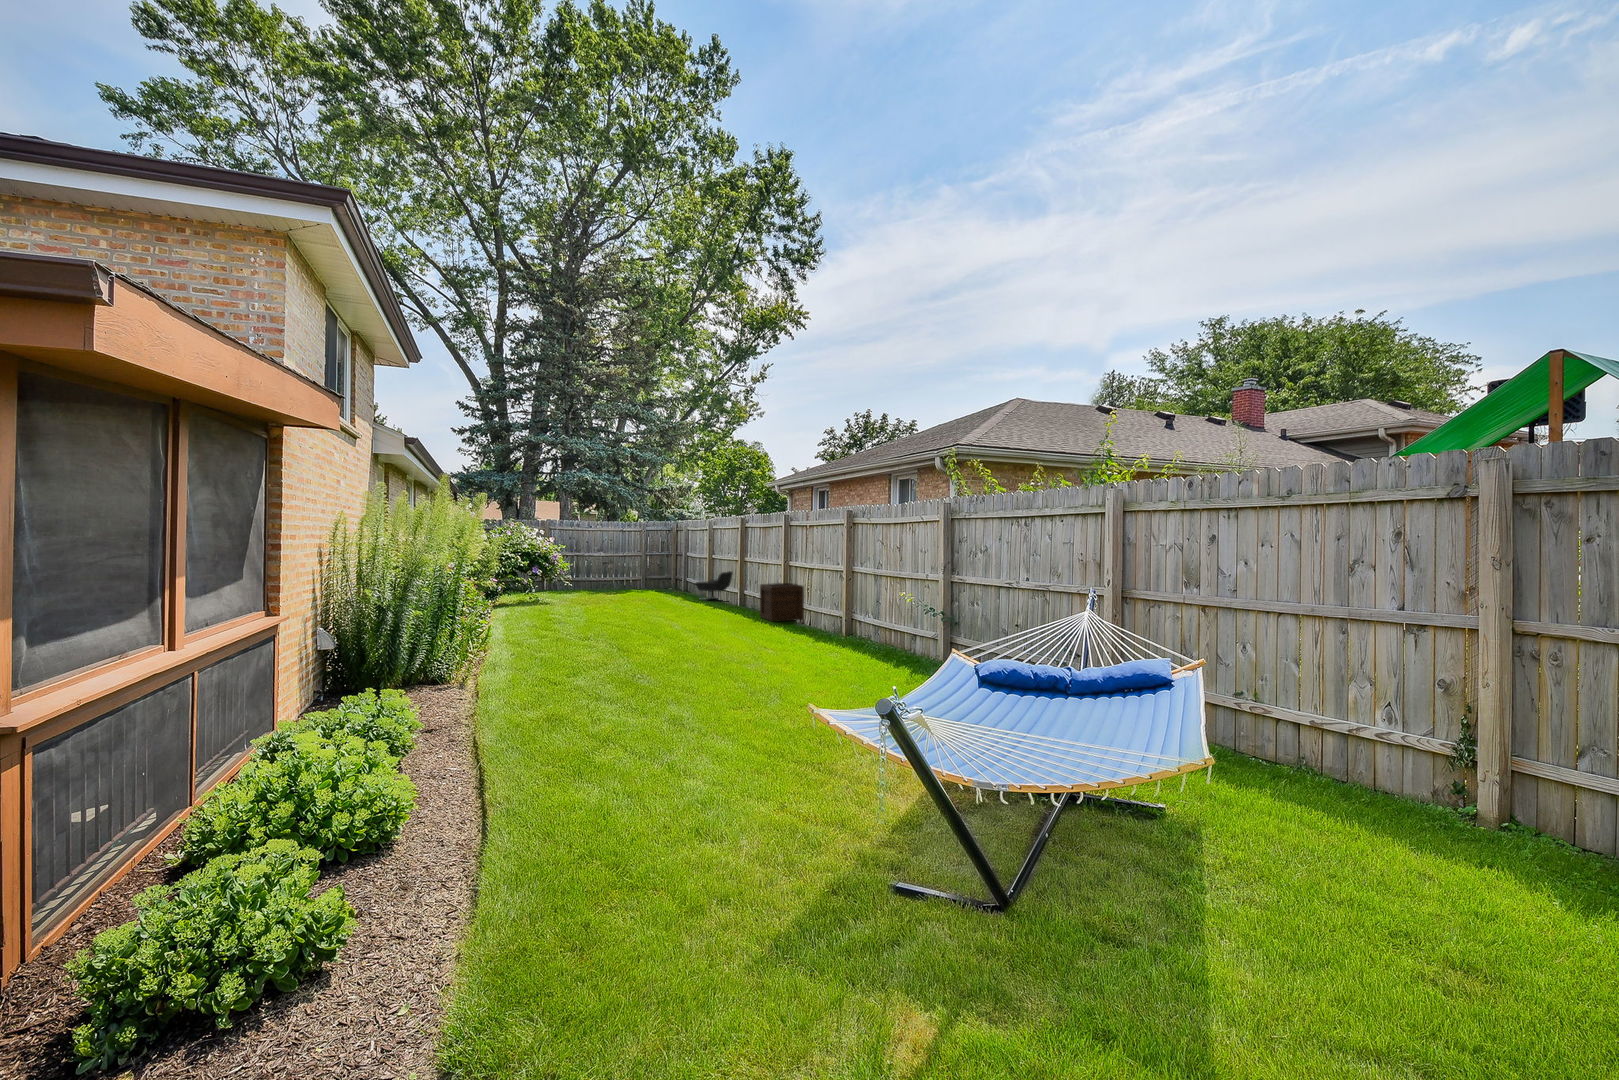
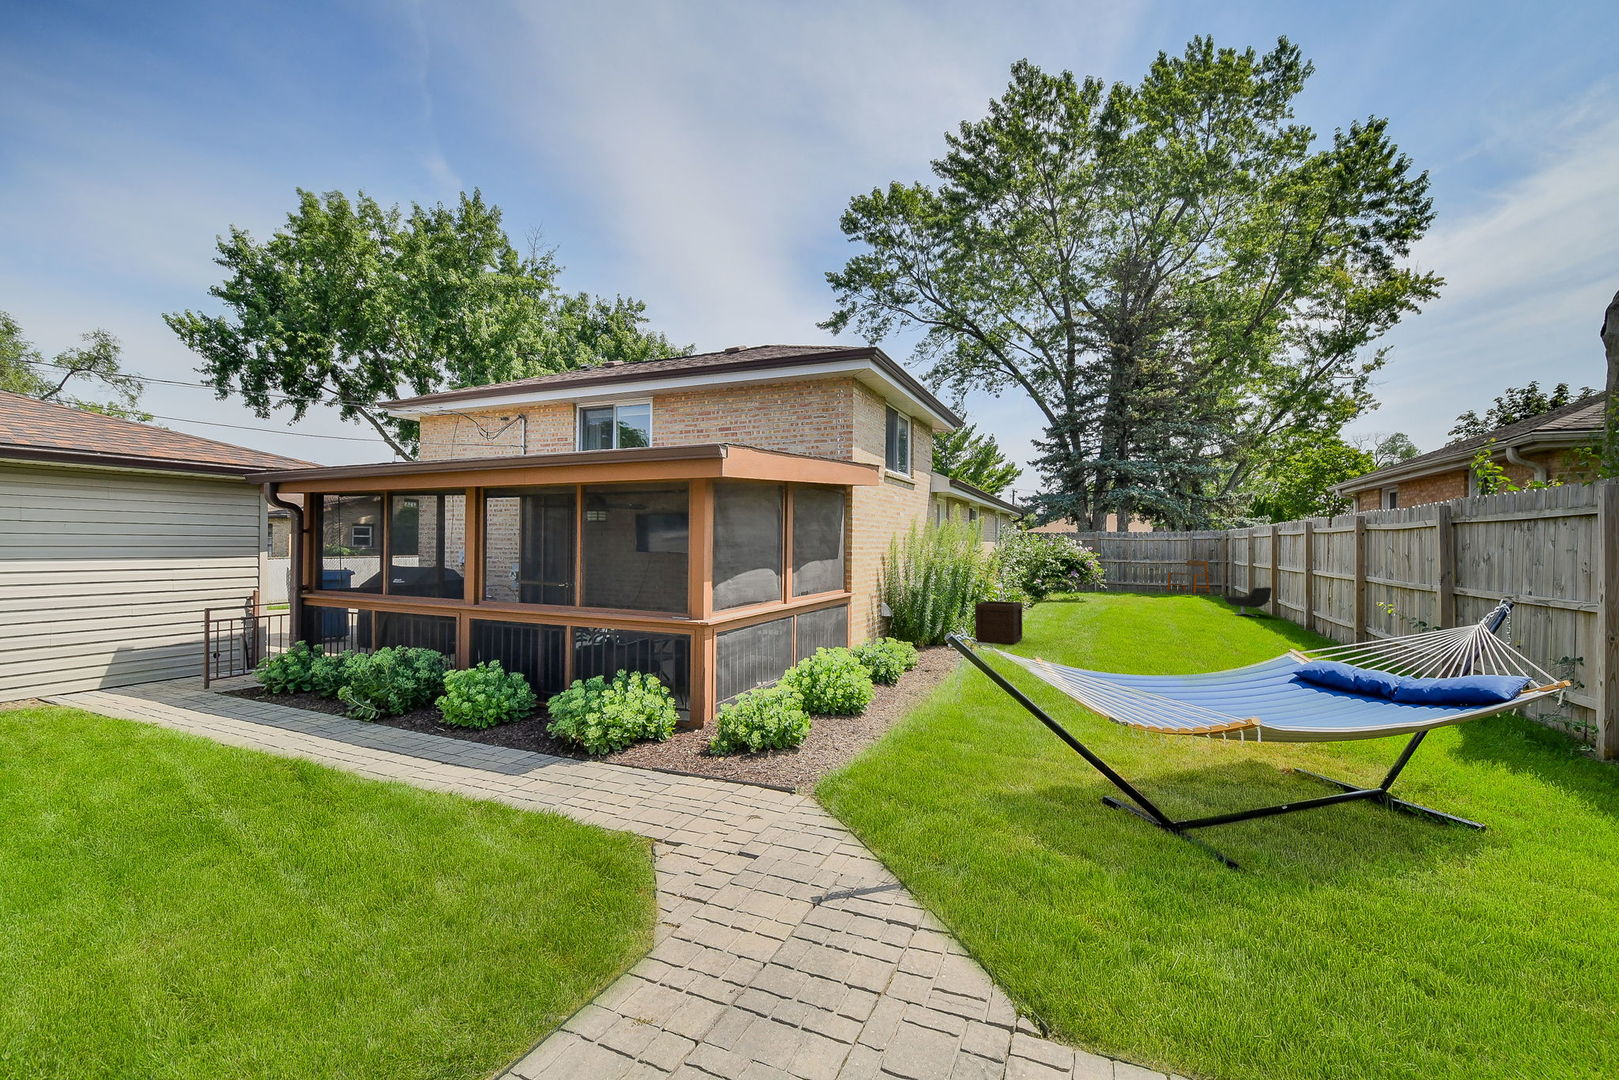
bench: none [618,547,658,581] -> present [1167,560,1210,593]
wooden crate: present [760,583,804,622] -> present [975,601,1022,644]

